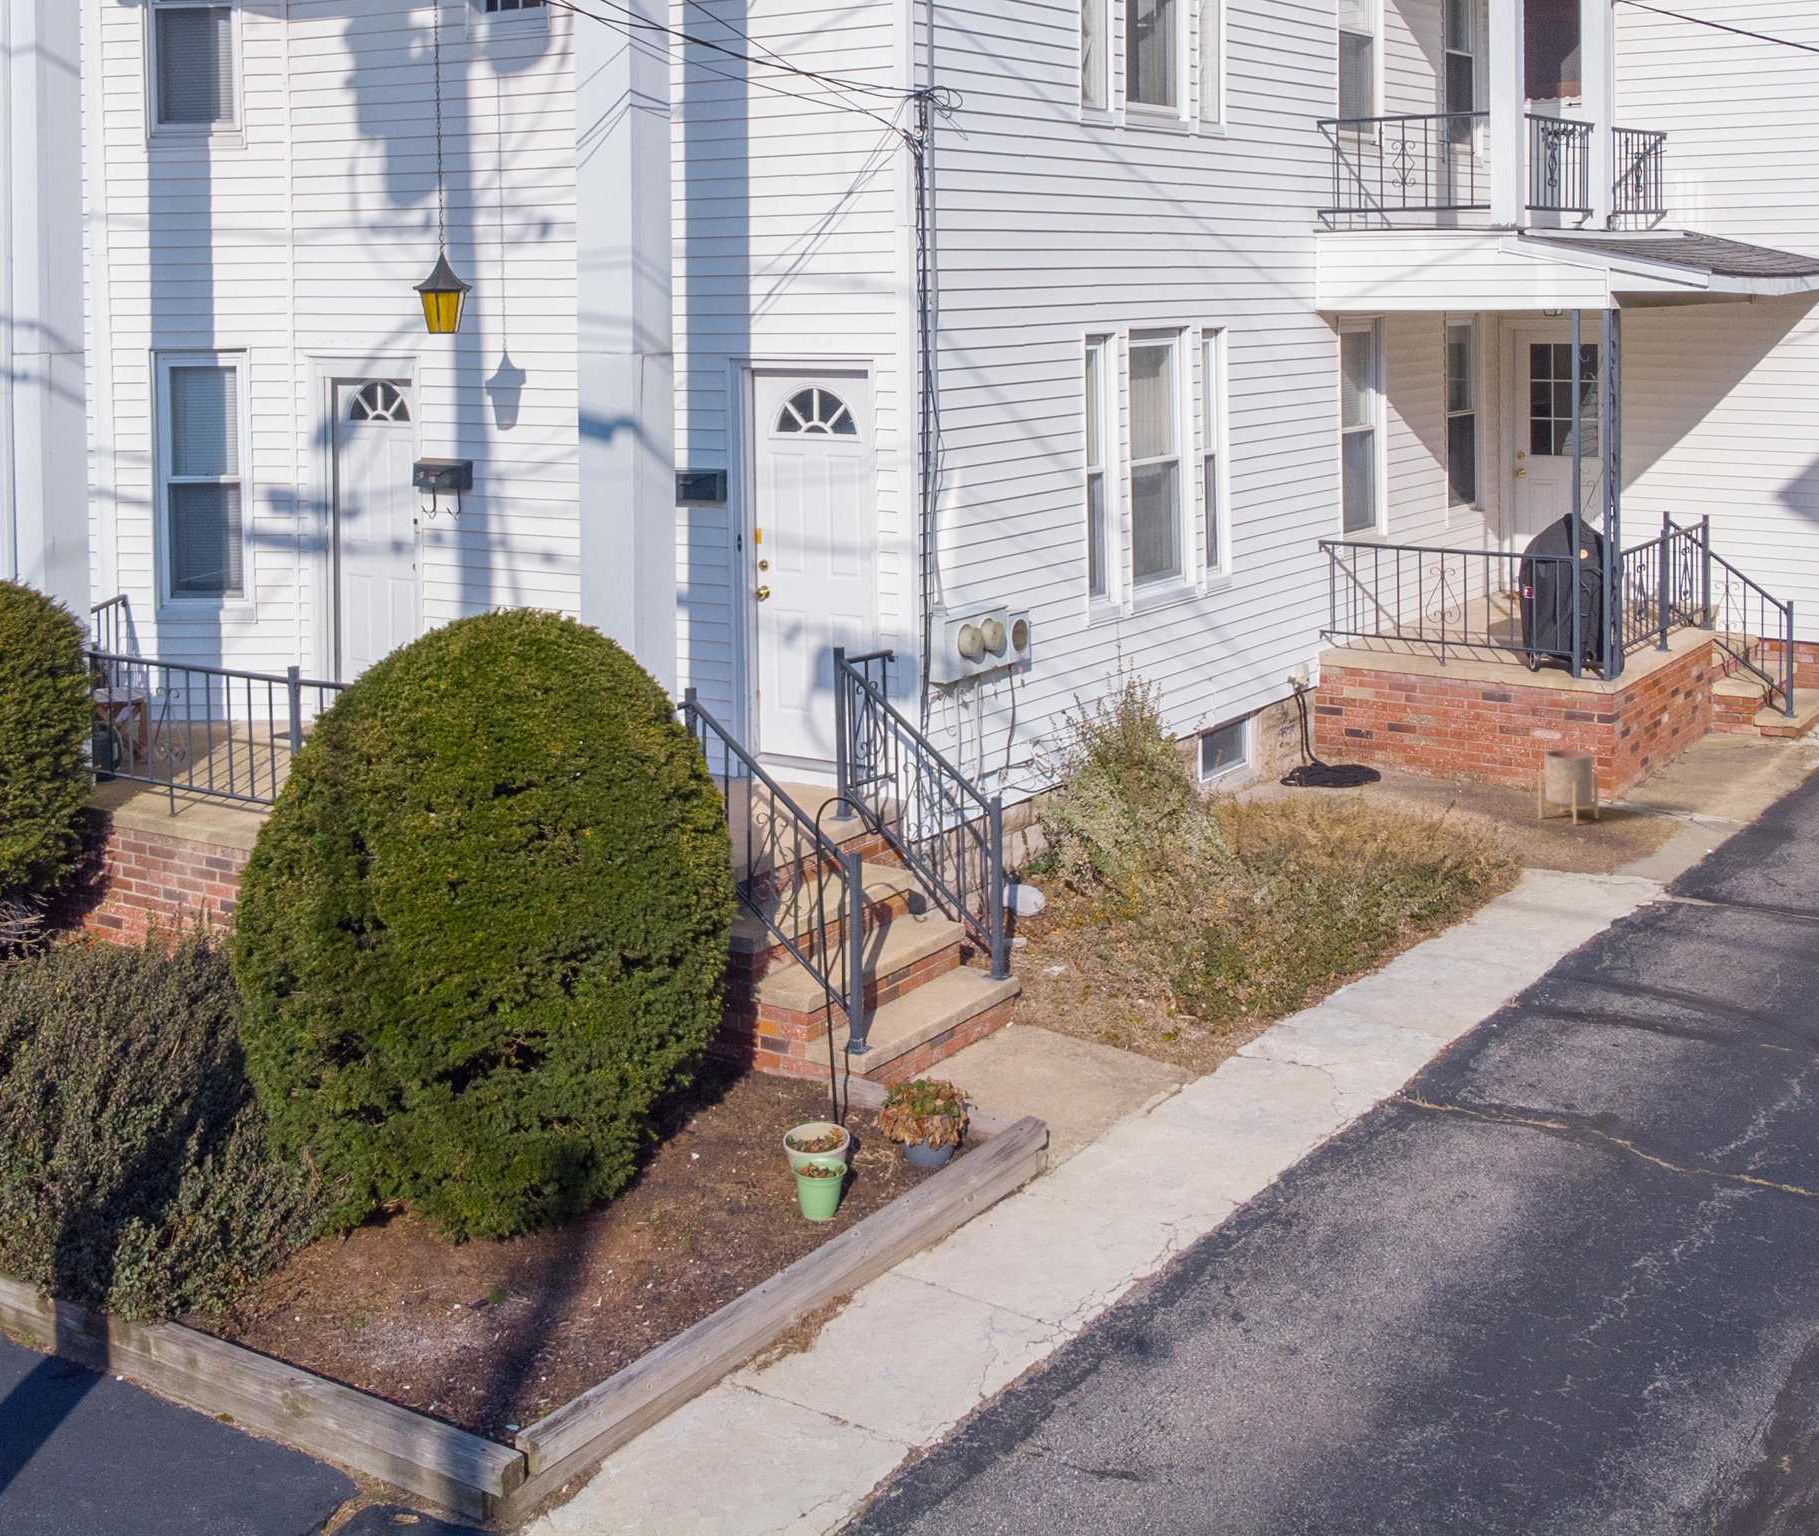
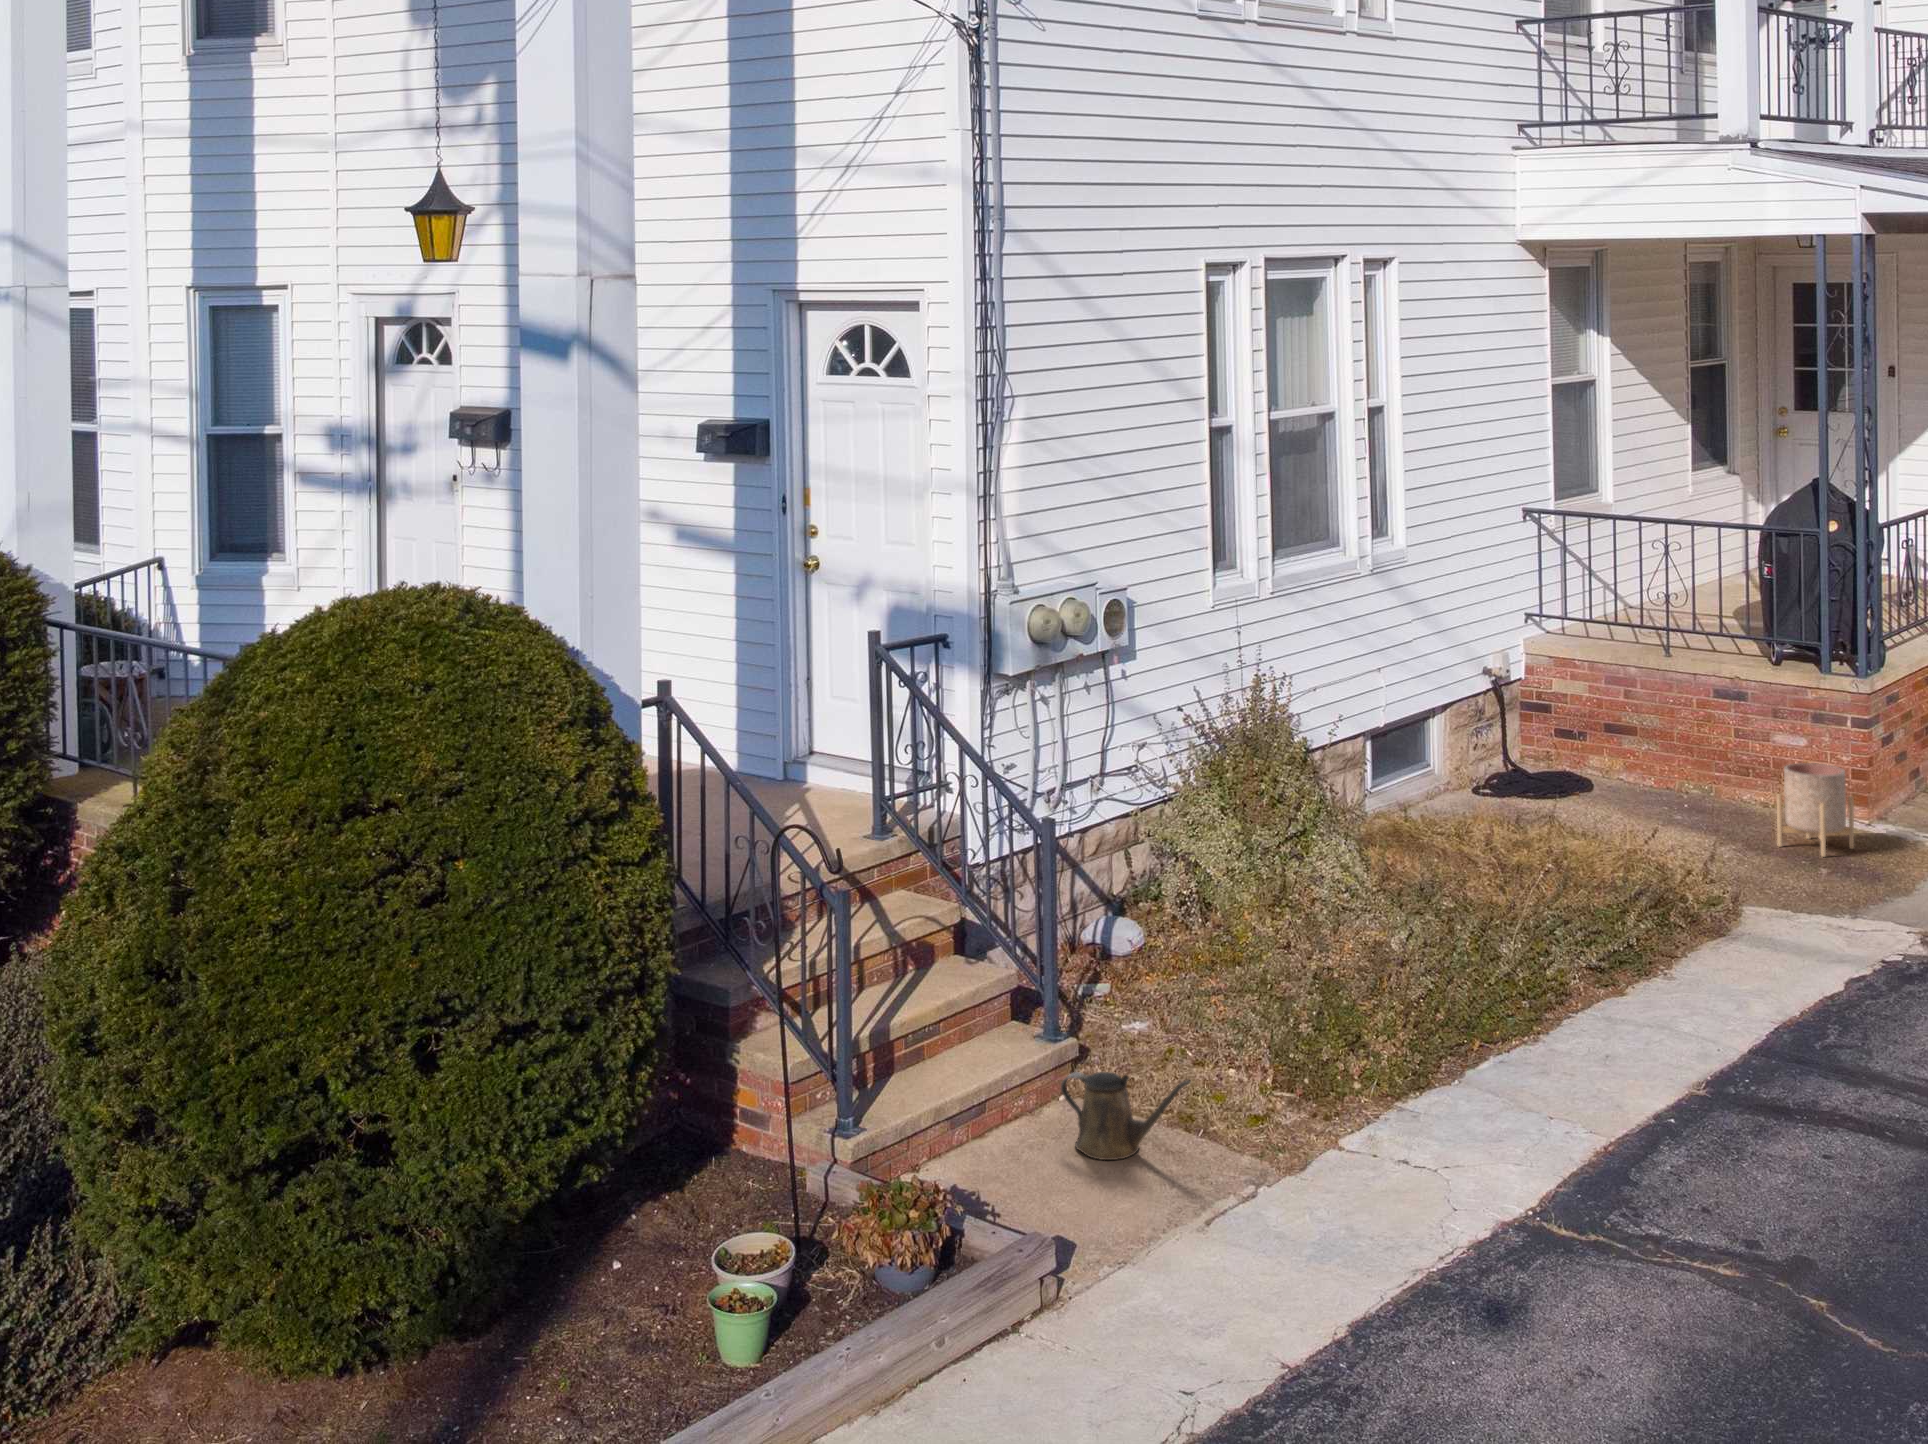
watering can: none [1010,1000,1119,1068] -> present [1061,1072,1191,1160]

